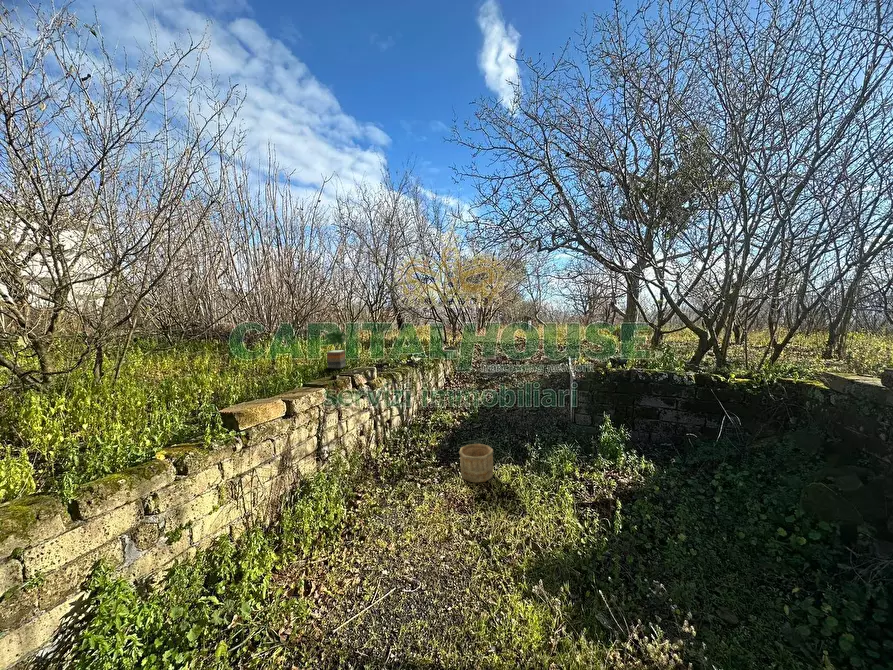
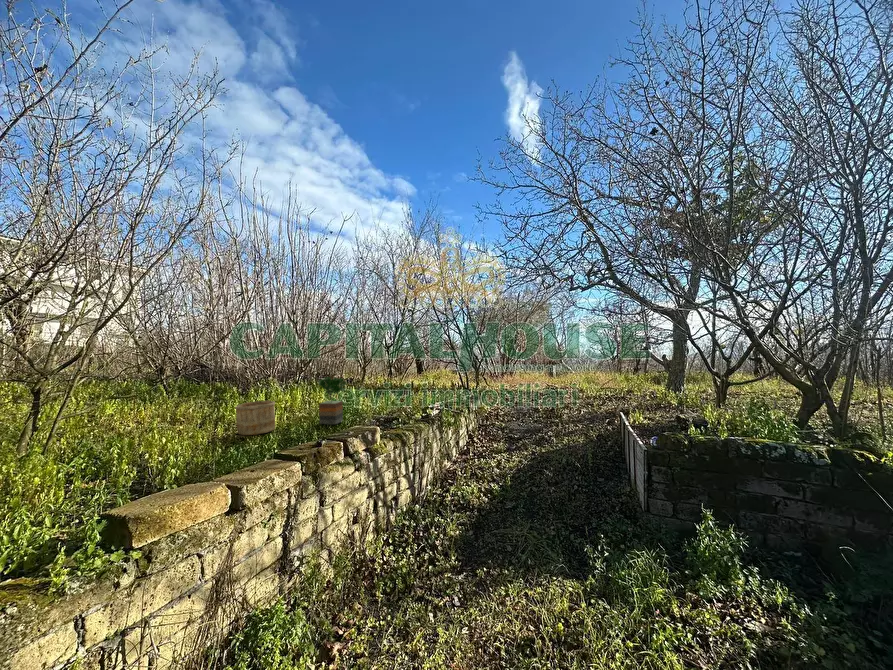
wooden bucket: present [459,444,493,483] -> present [235,401,275,435]

